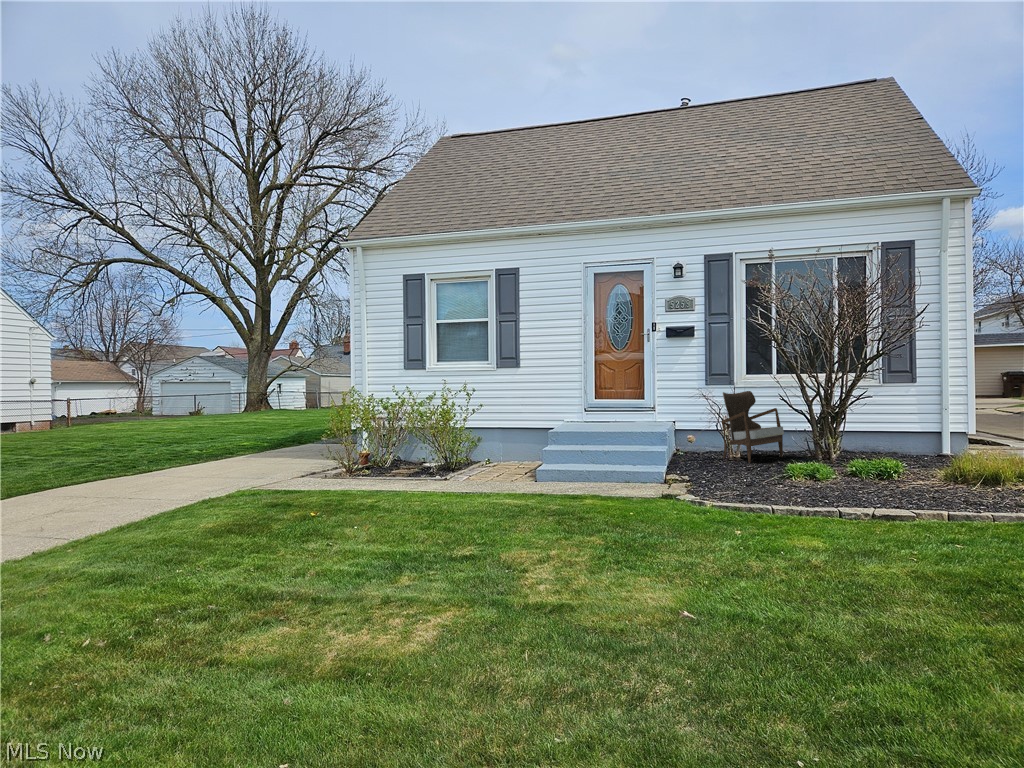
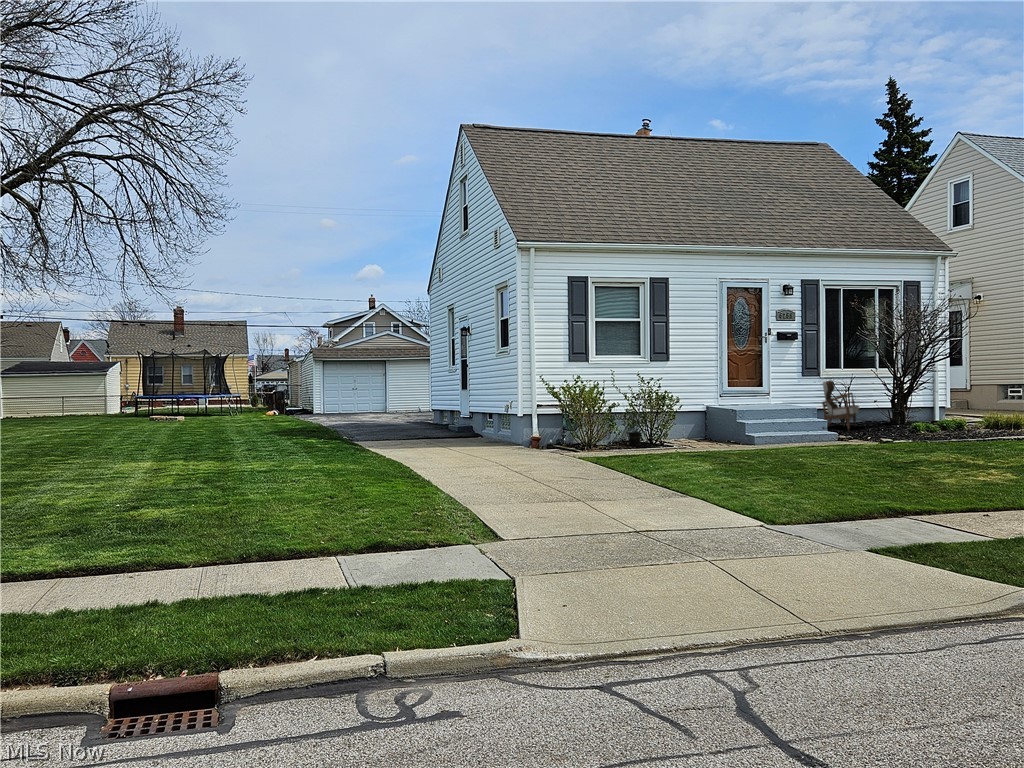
potted plant: none [416,422,440,468] -> present [628,414,642,446]

